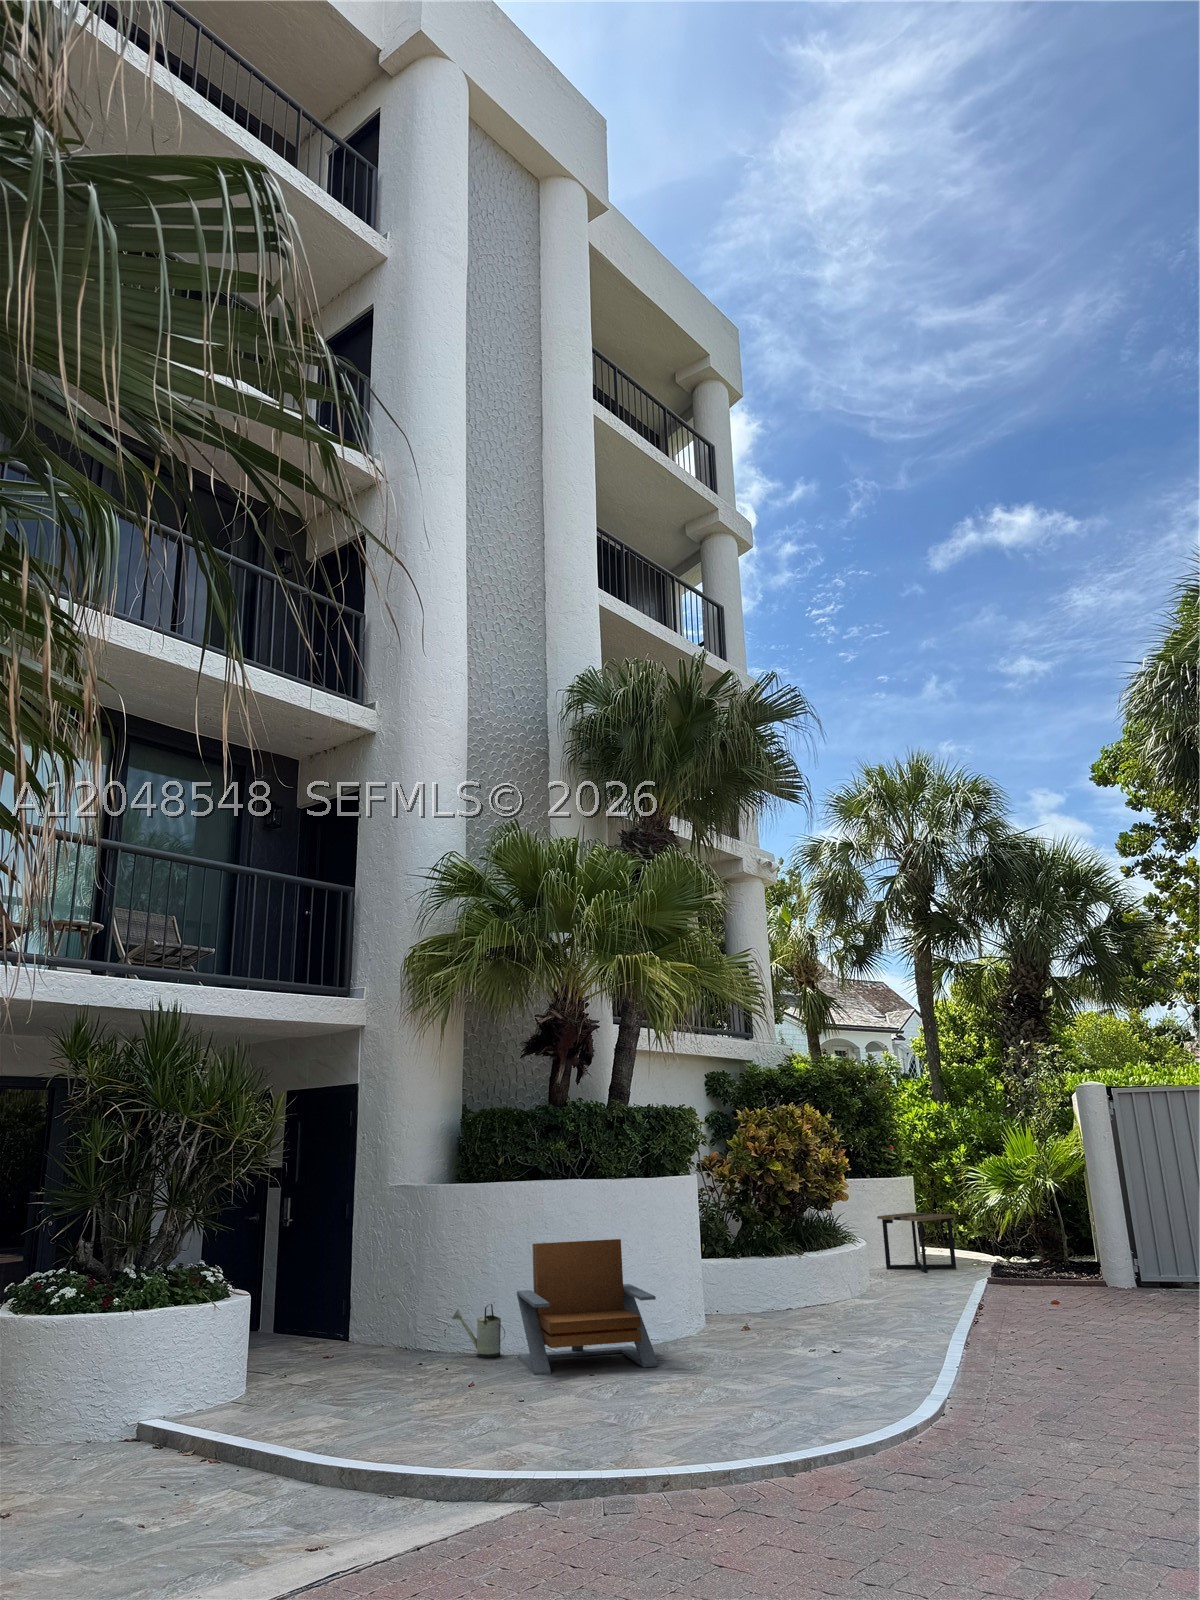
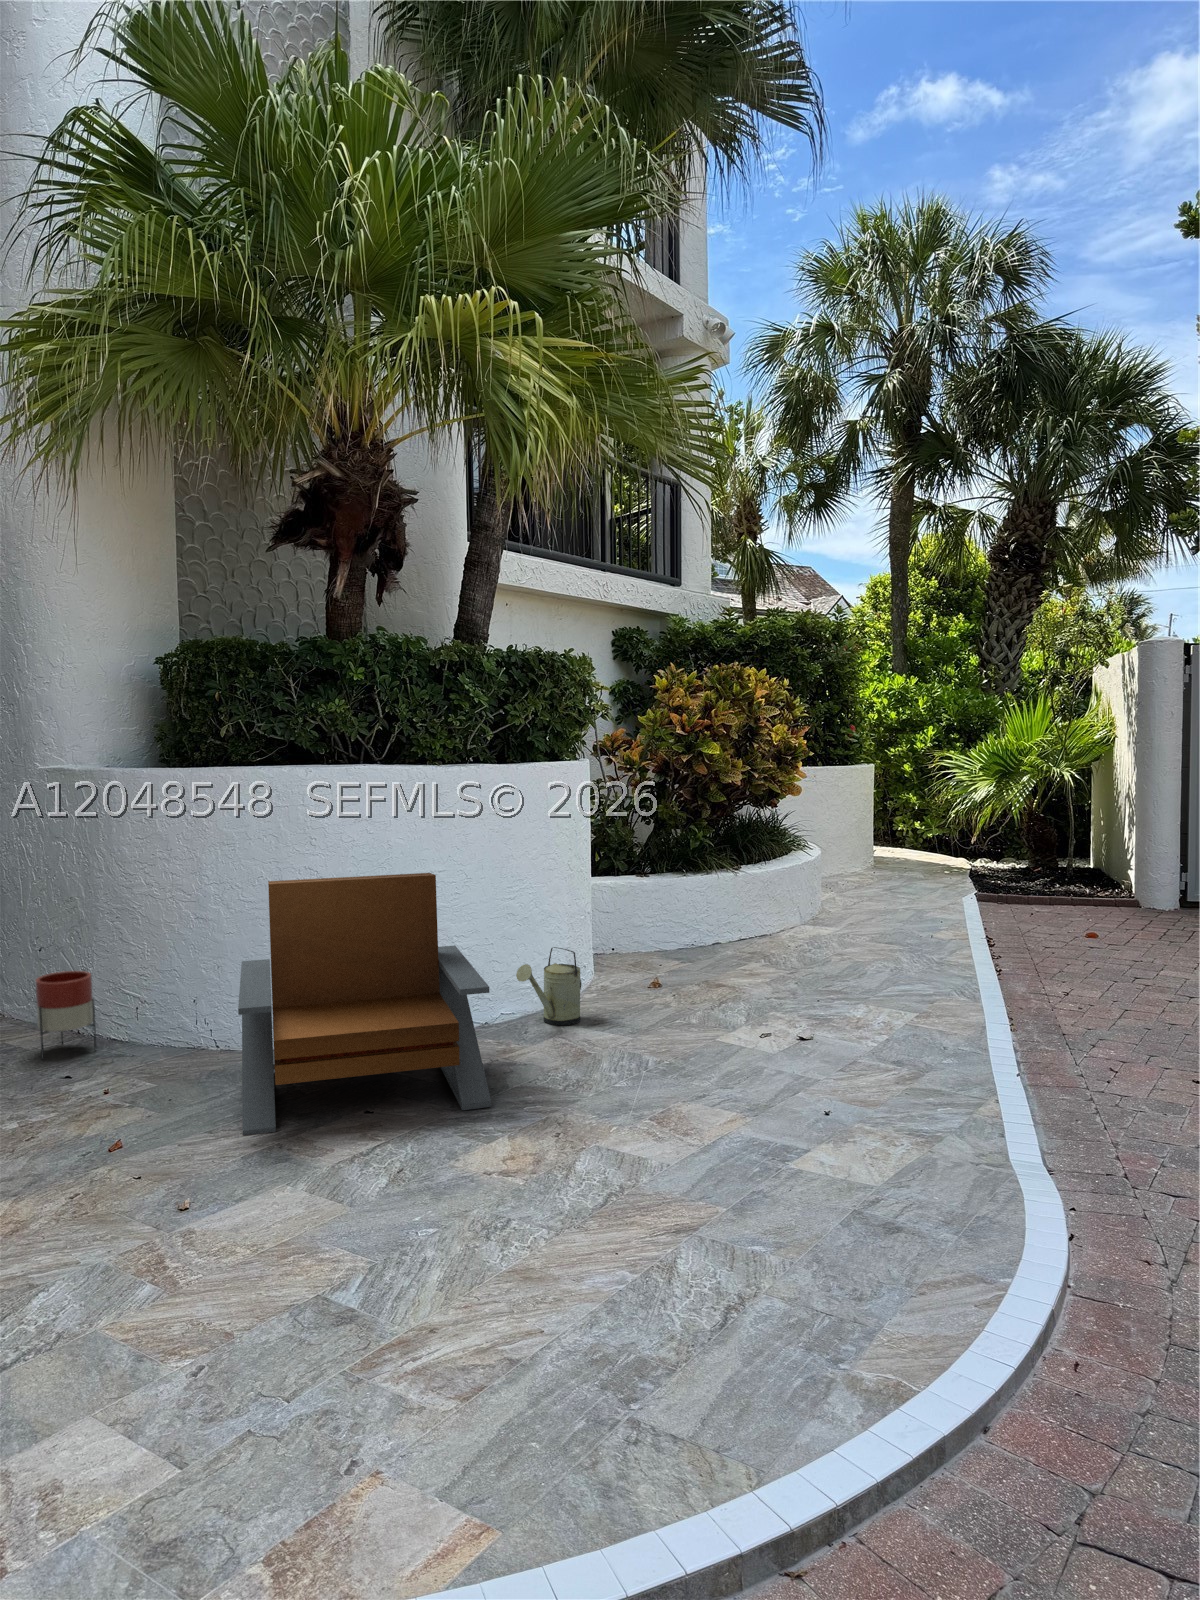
side table: present [877,1213,956,1273] -> none [825,807,925,883]
planter: none [398,1303,428,1355] -> present [36,971,97,1059]
watering can: present [452,1304,505,1358] -> present [516,947,581,1025]

